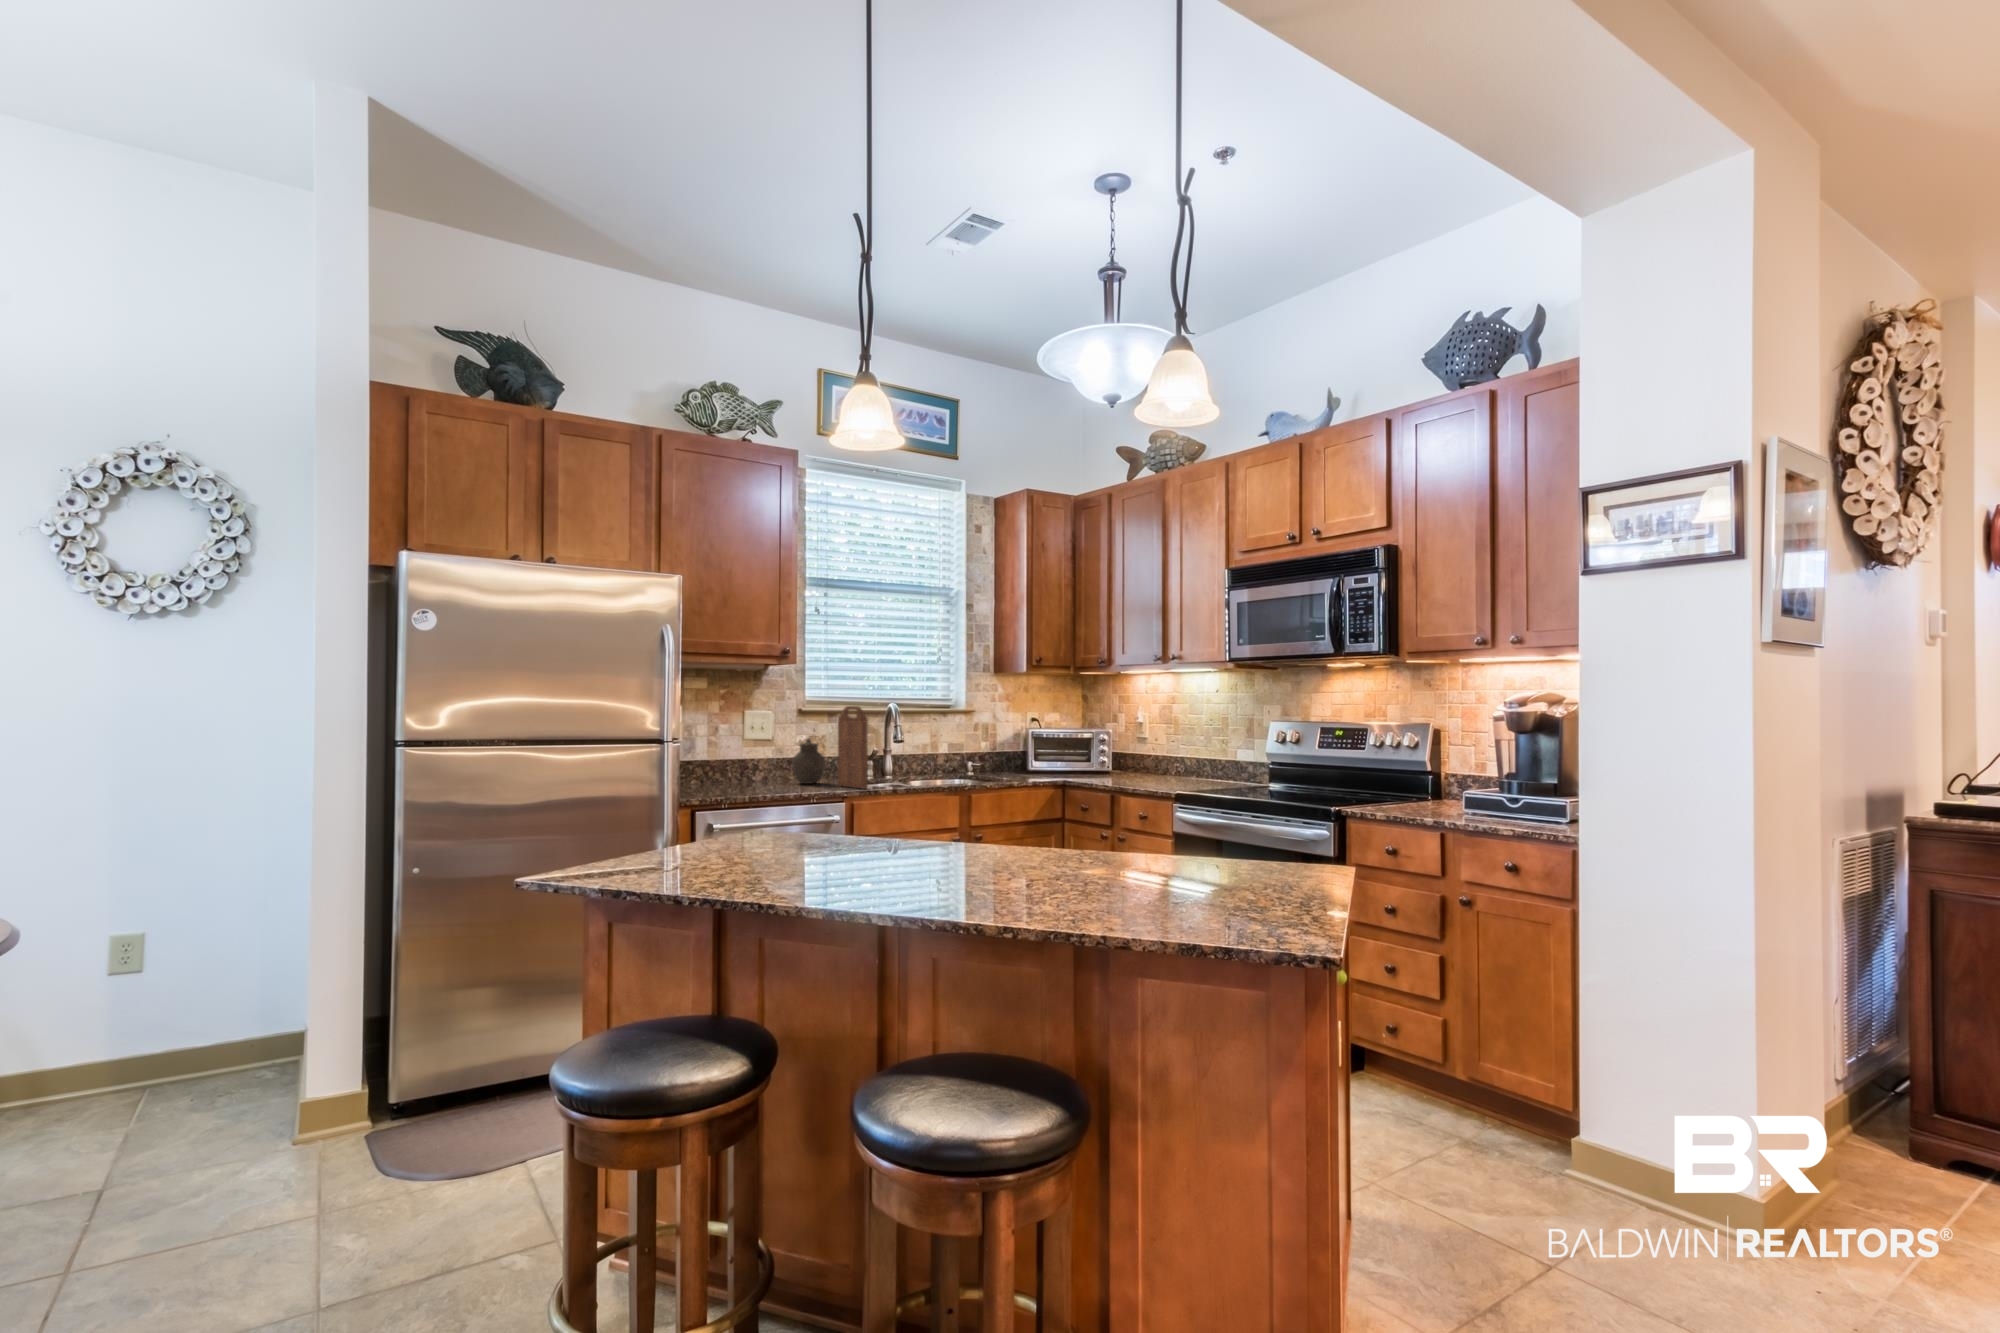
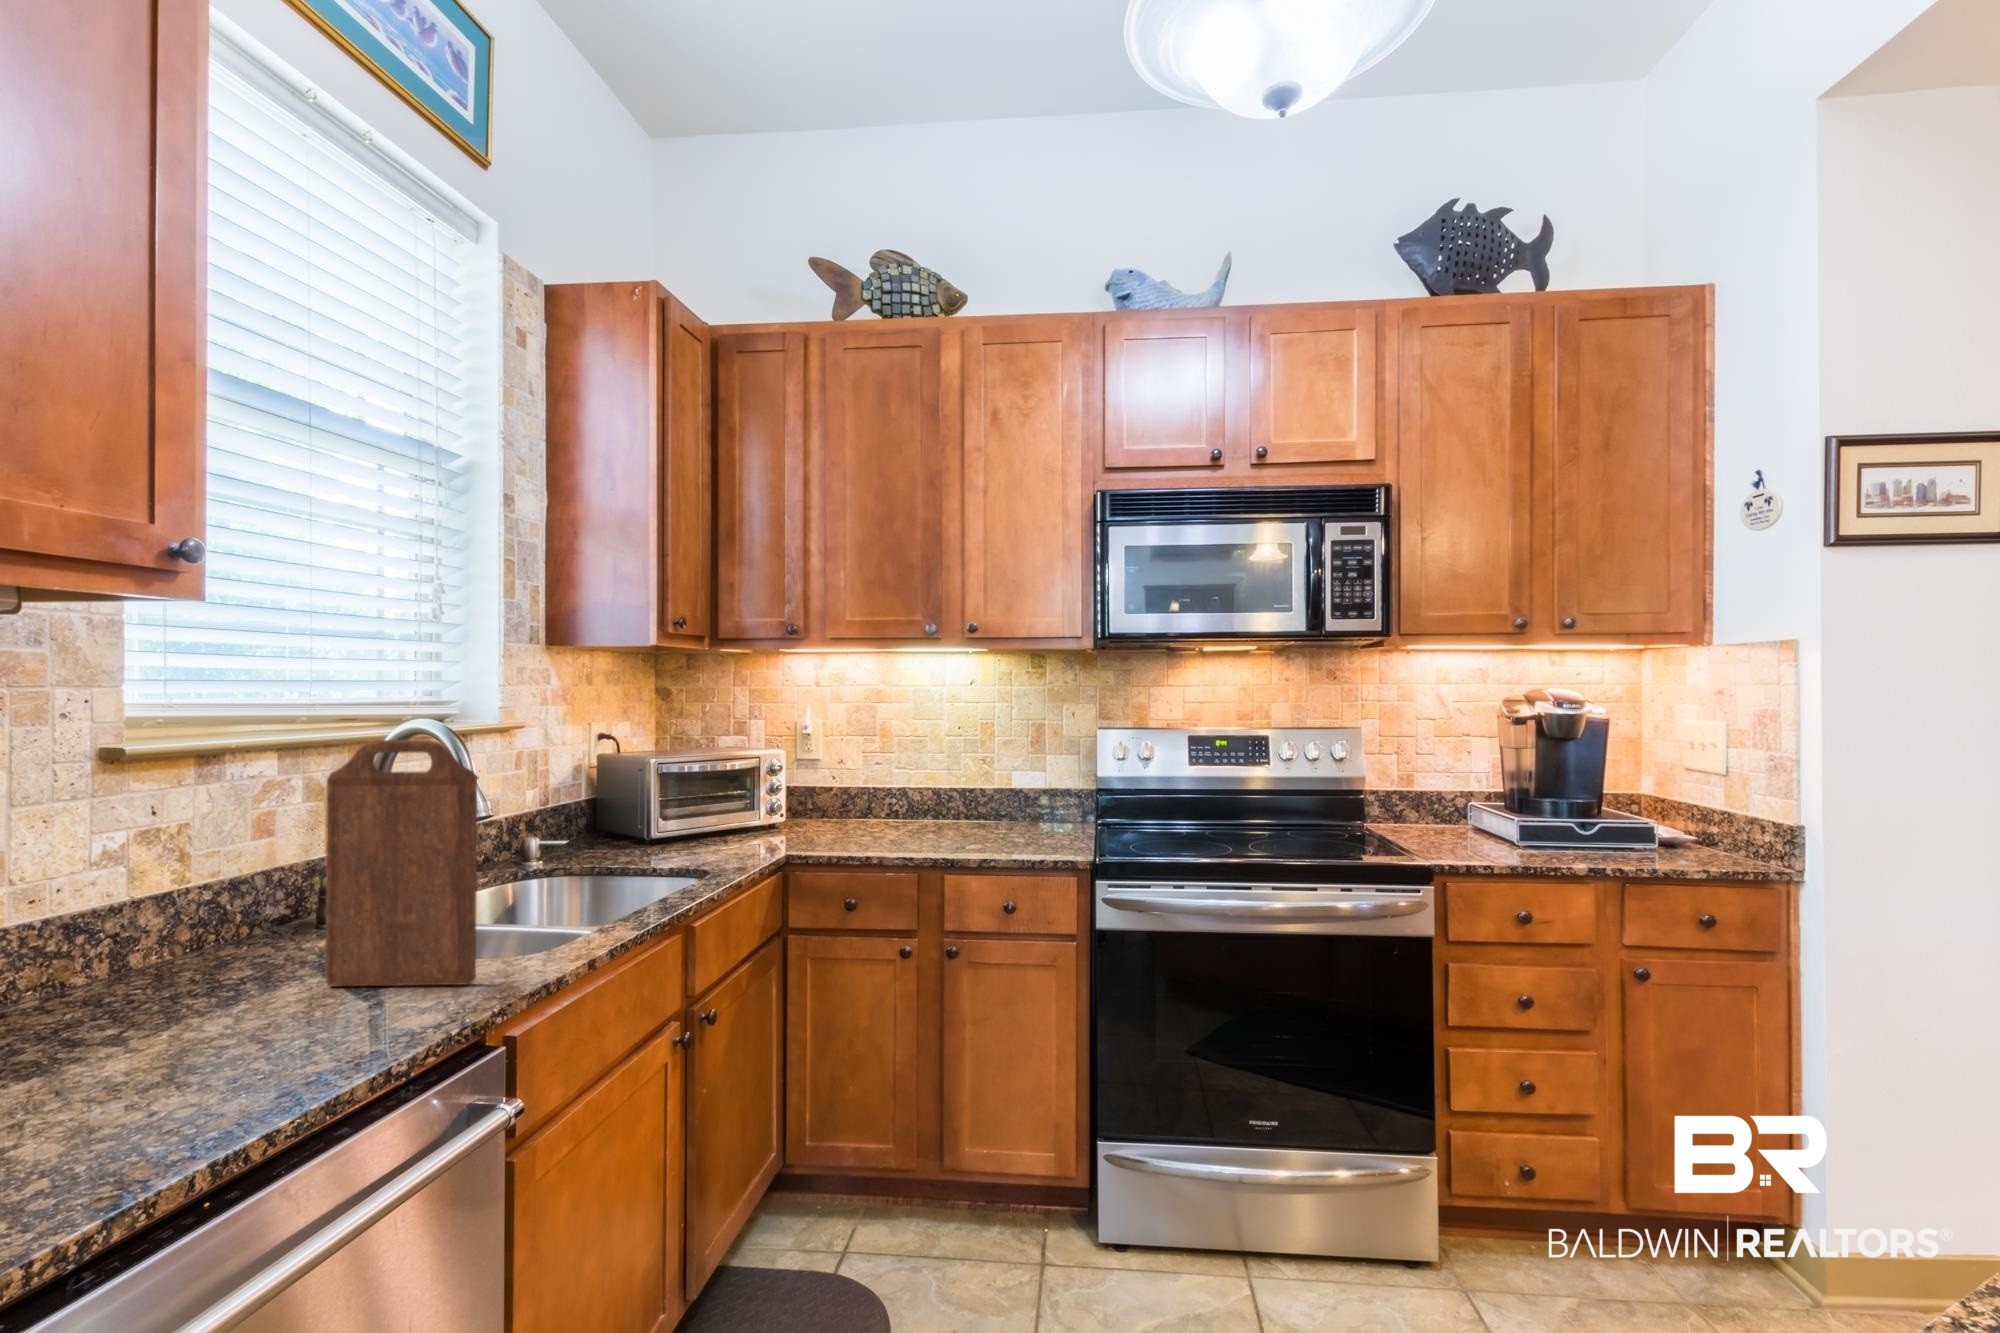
jar: present [792,739,826,784] -> none [99,850,246,1004]

